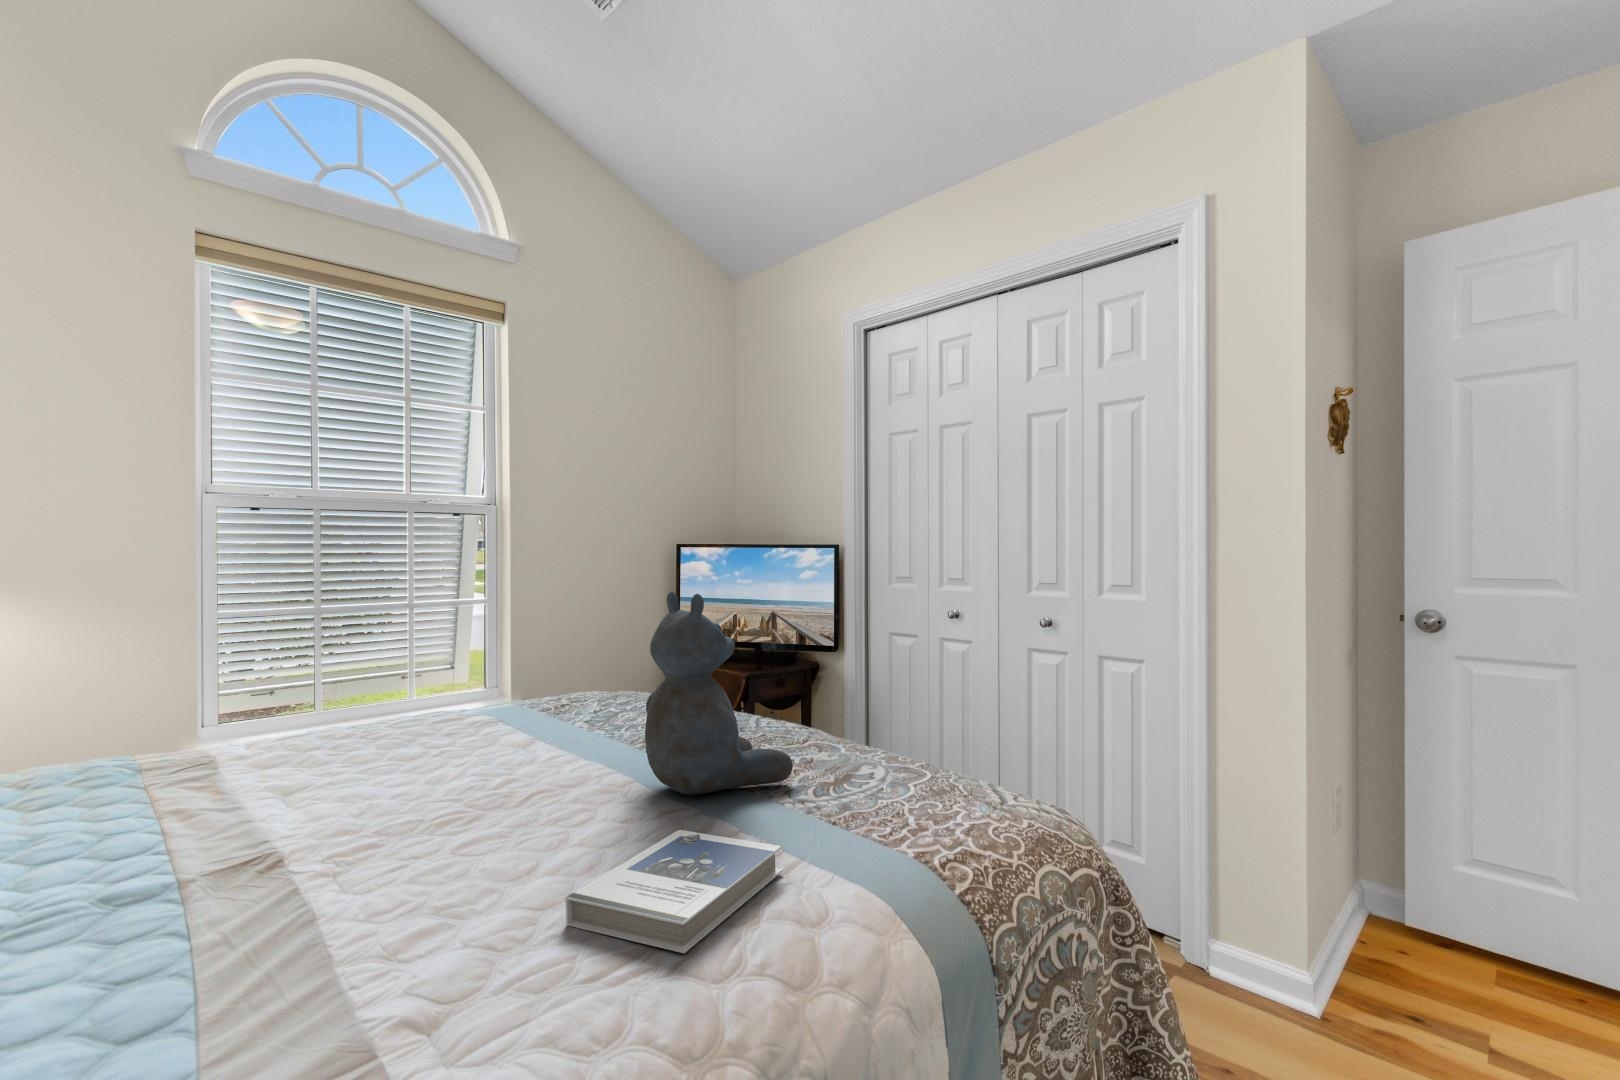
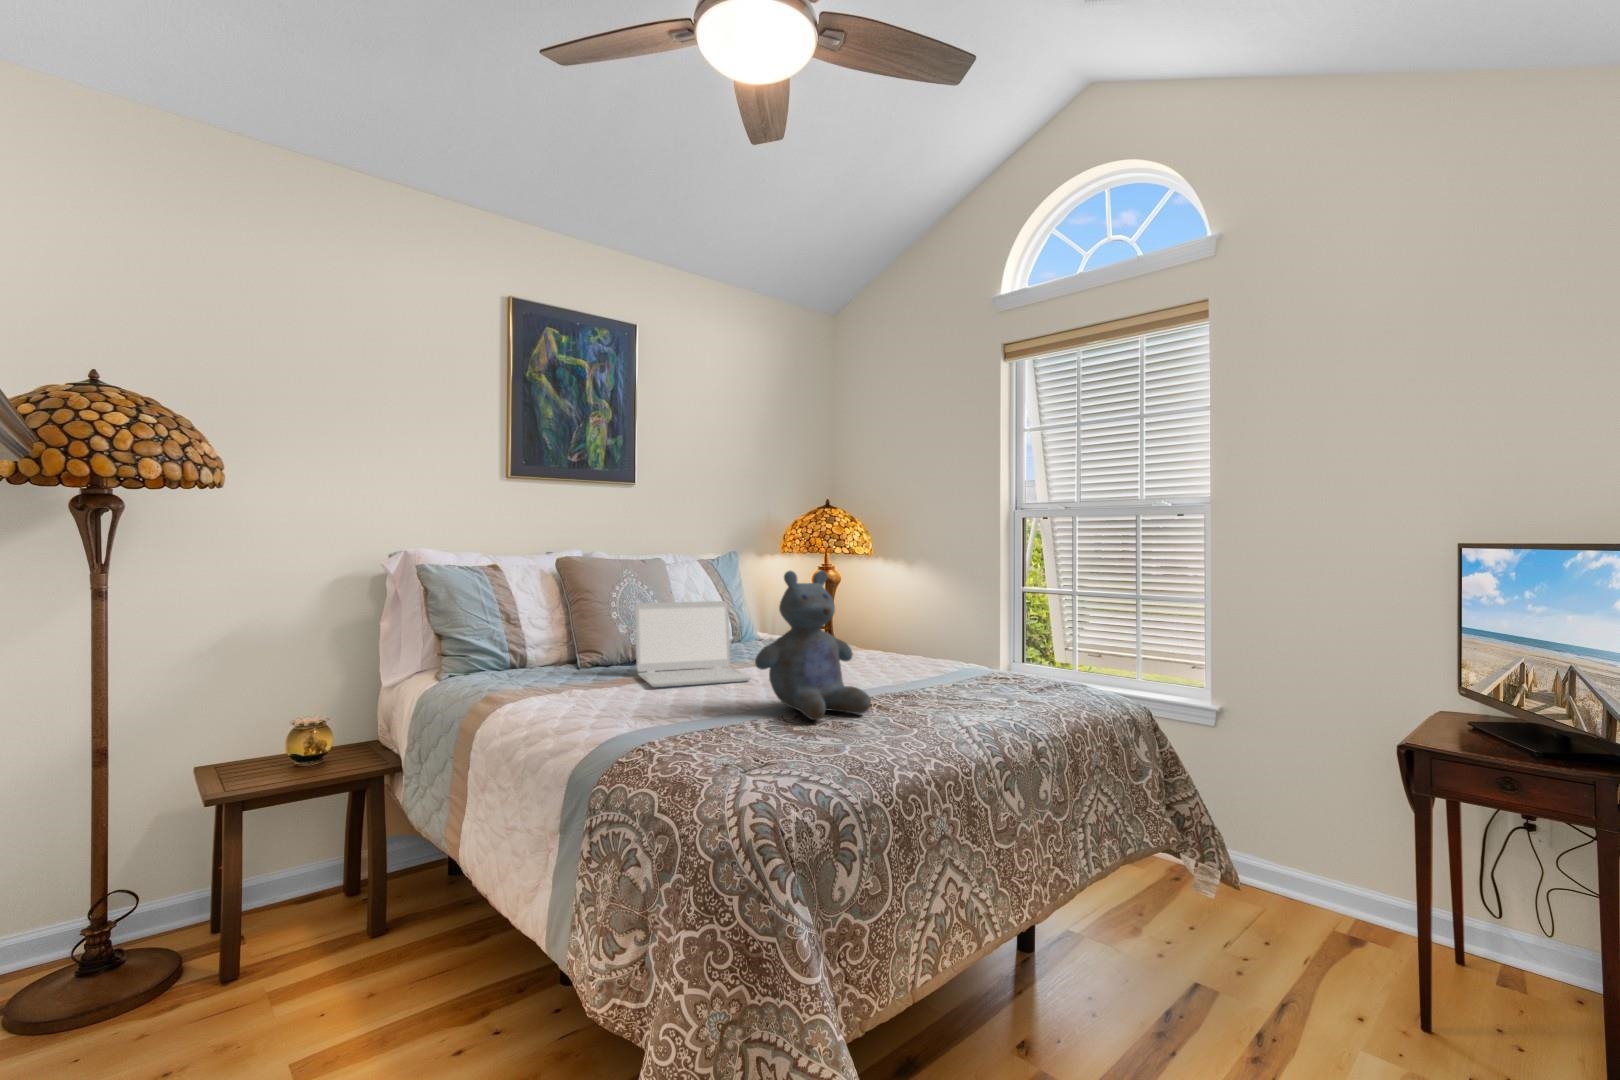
laptop: none [189,706,456,949] -> present [635,601,751,687]
hardback book: present [565,830,783,953] -> none [583,688,699,723]

